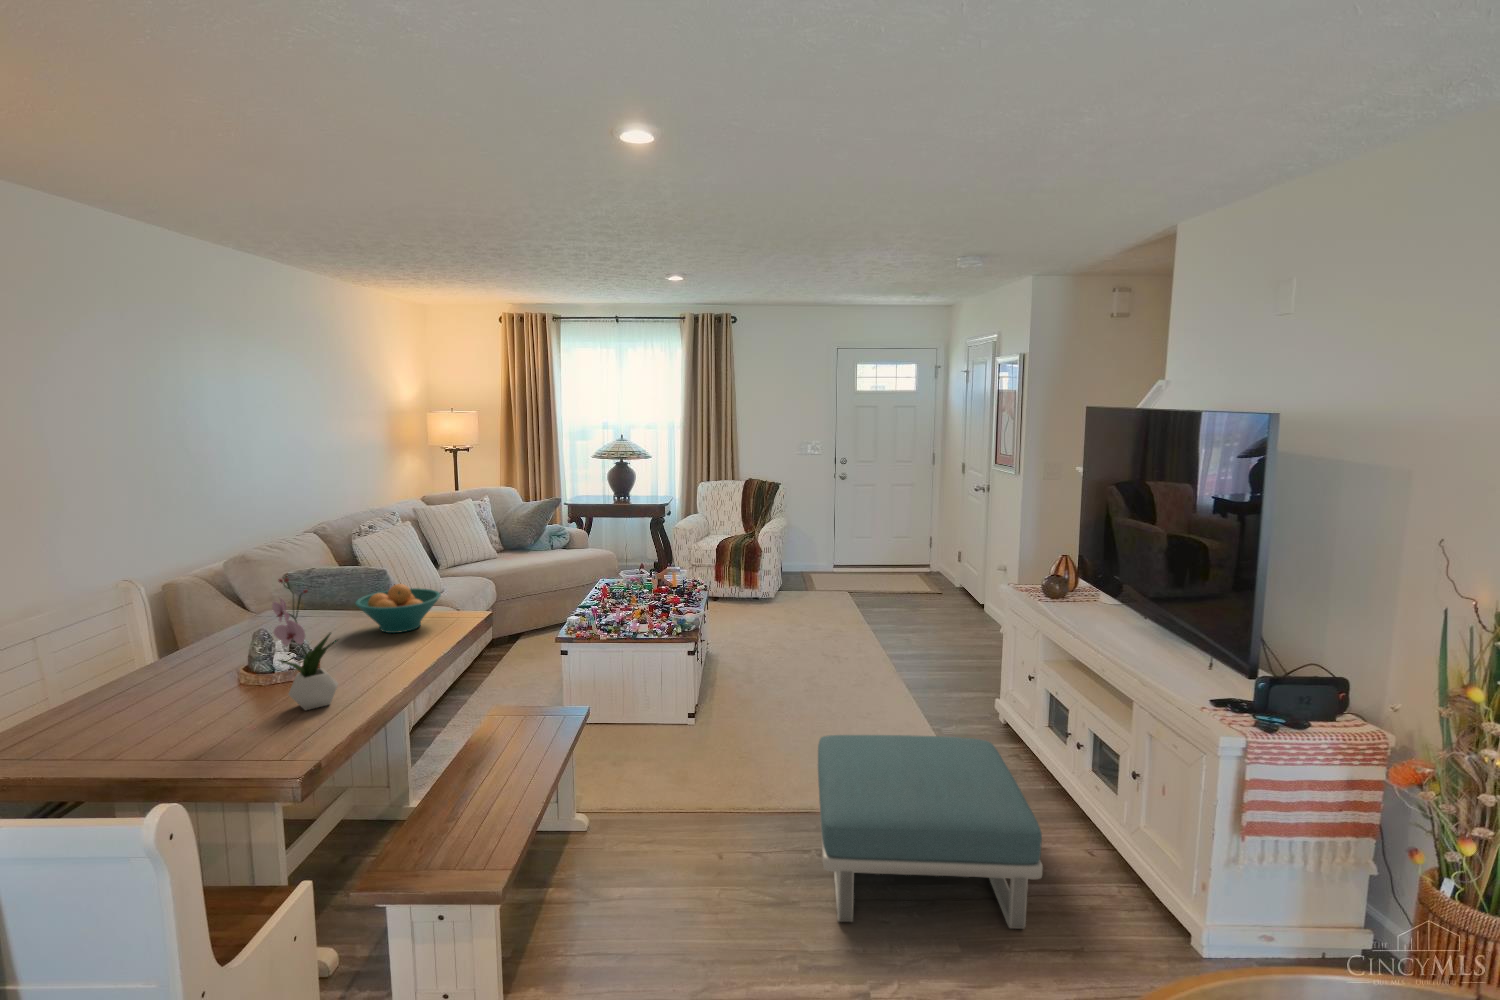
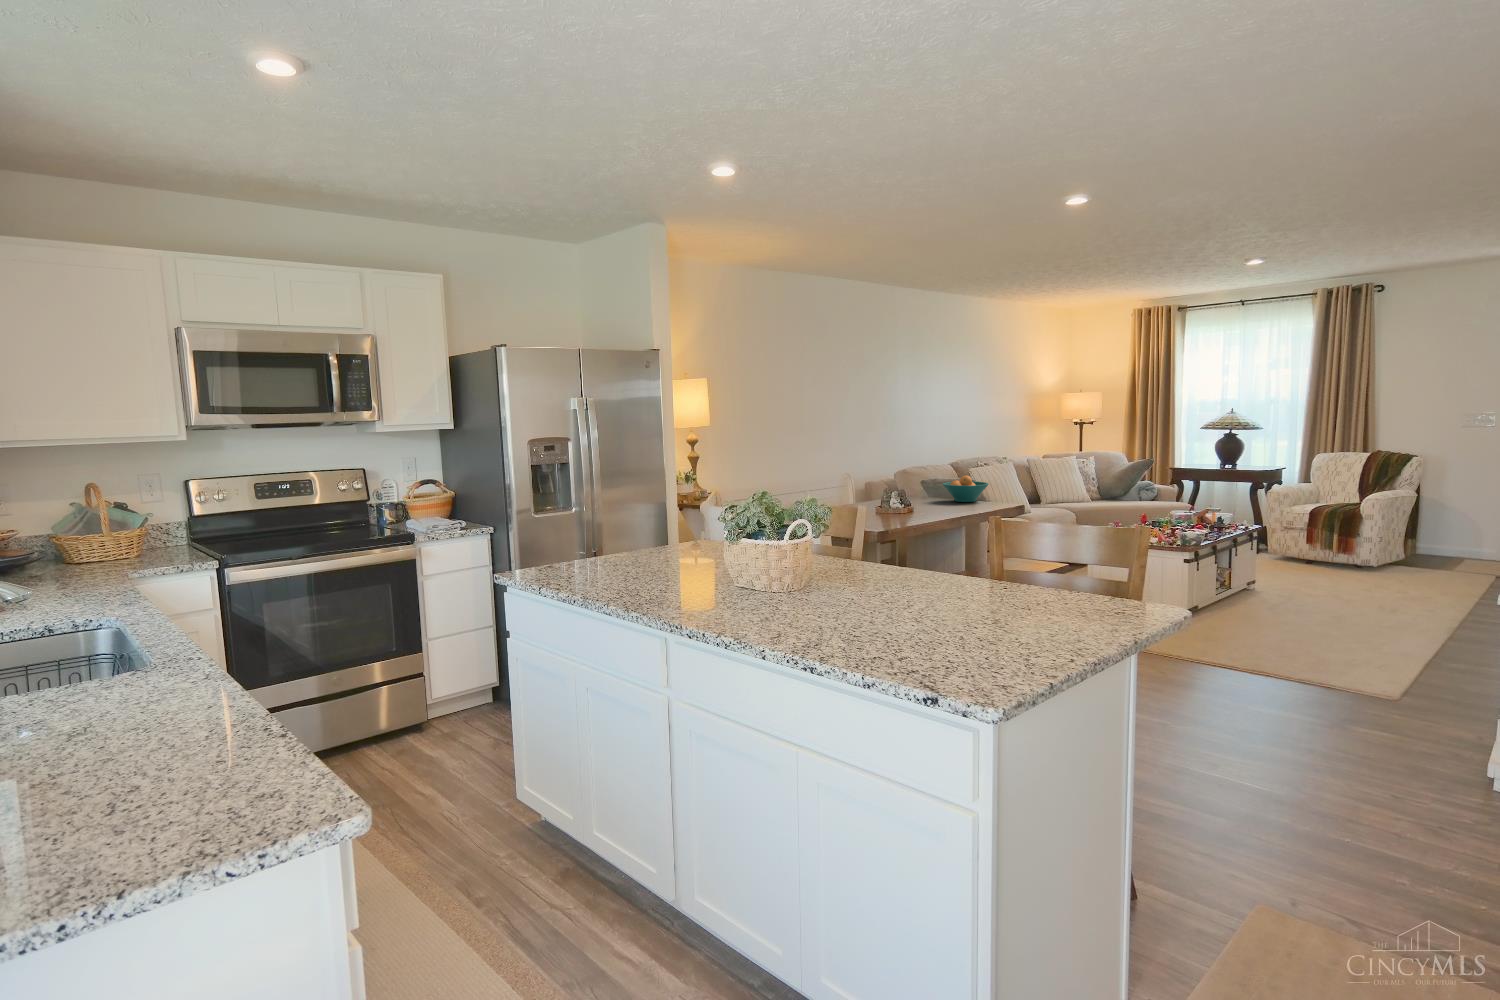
flower arrangement: present [272,578,338,710] -> none [888,452,914,514]
footstool: present [818,735,1043,929] -> none [1170,610,1394,744]

